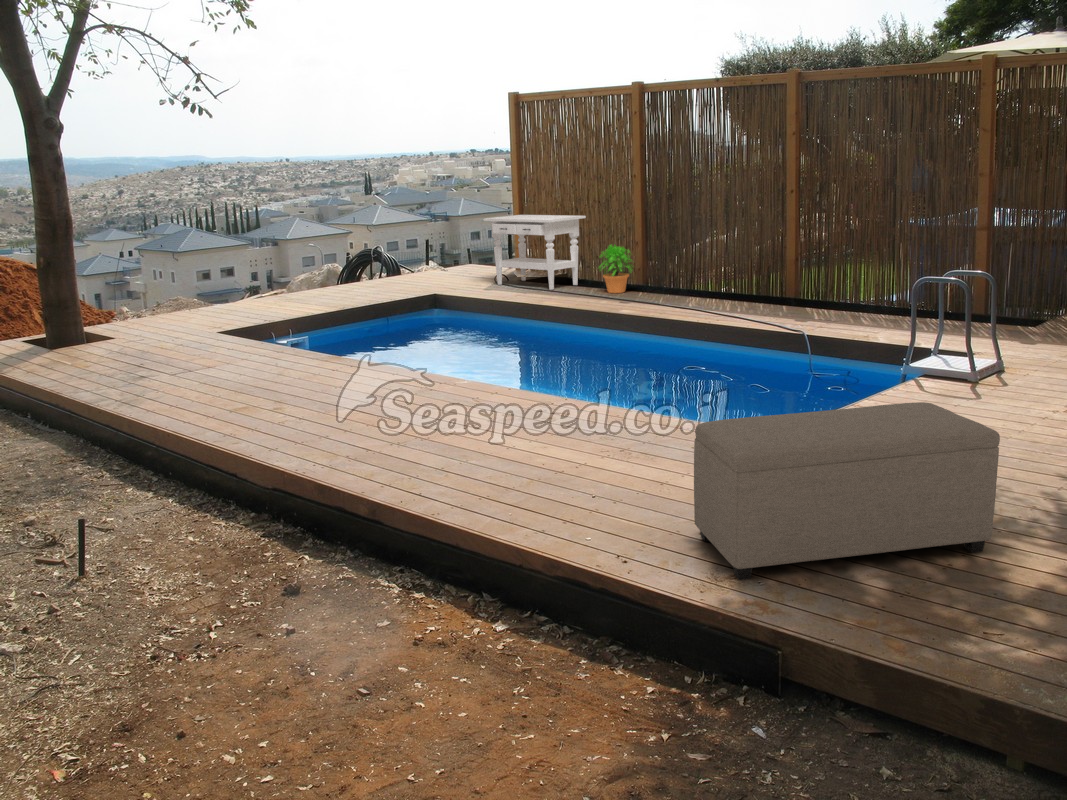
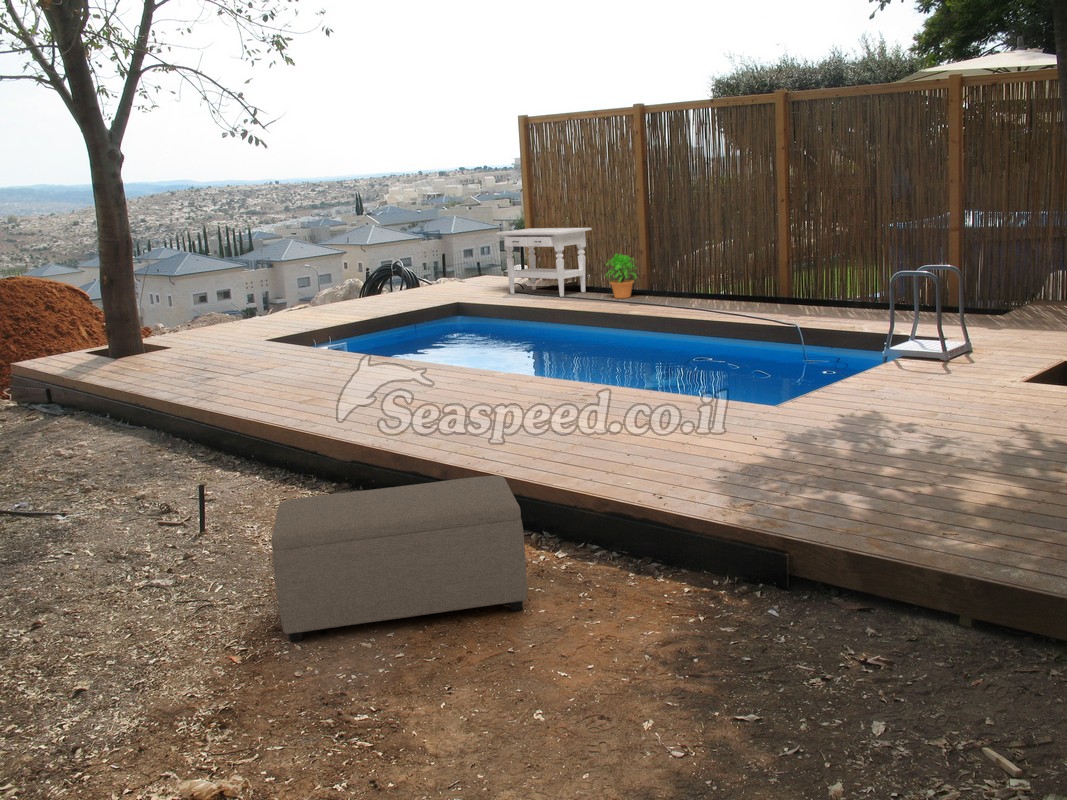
ottoman: present [694,402,1000,580] -> present [271,476,527,643]

